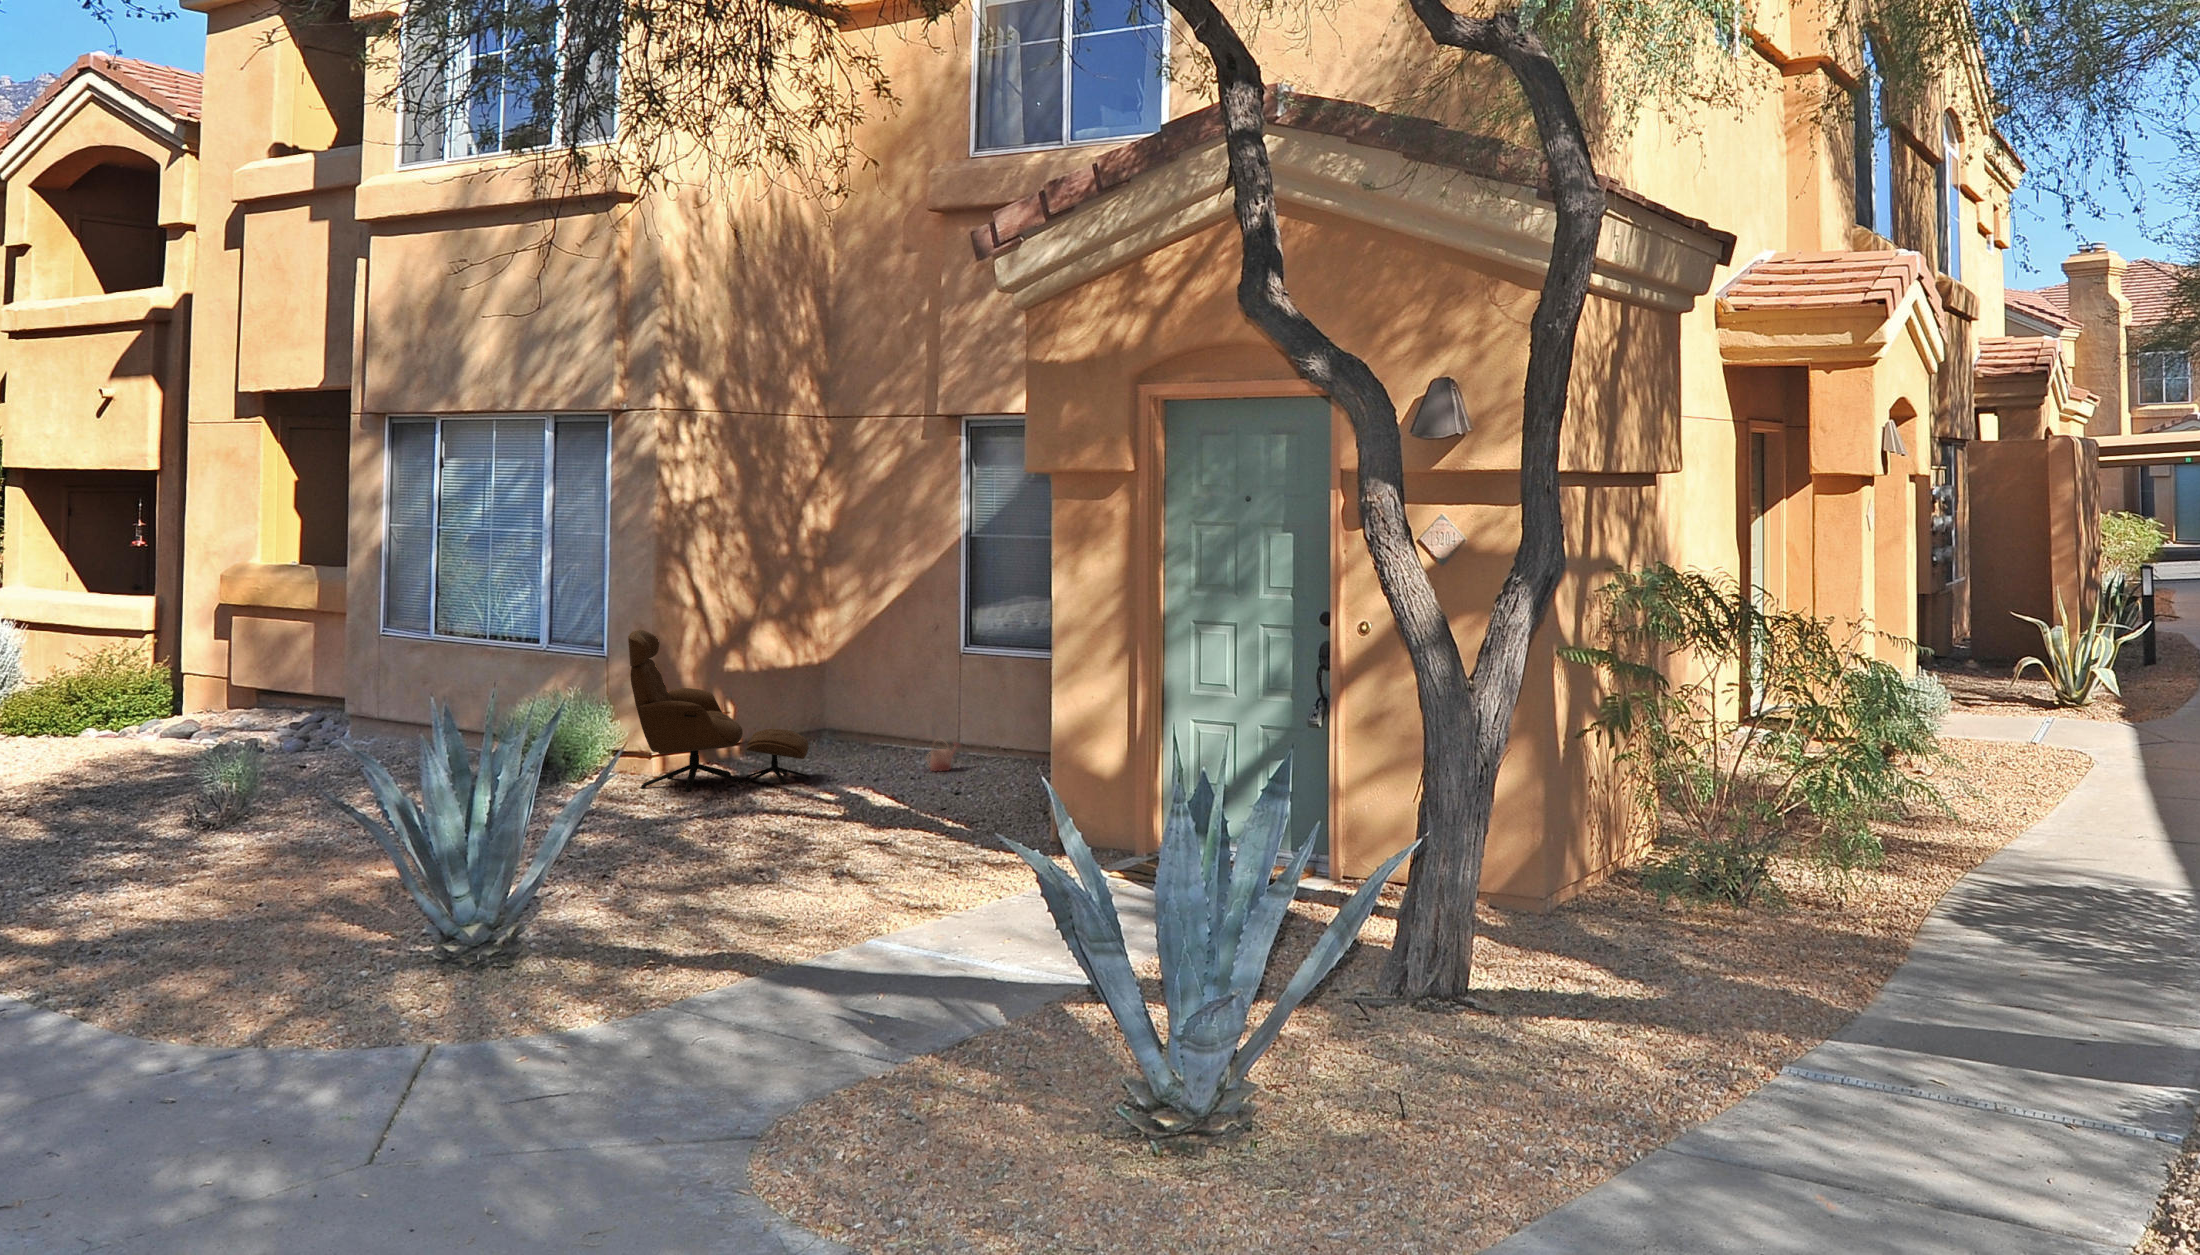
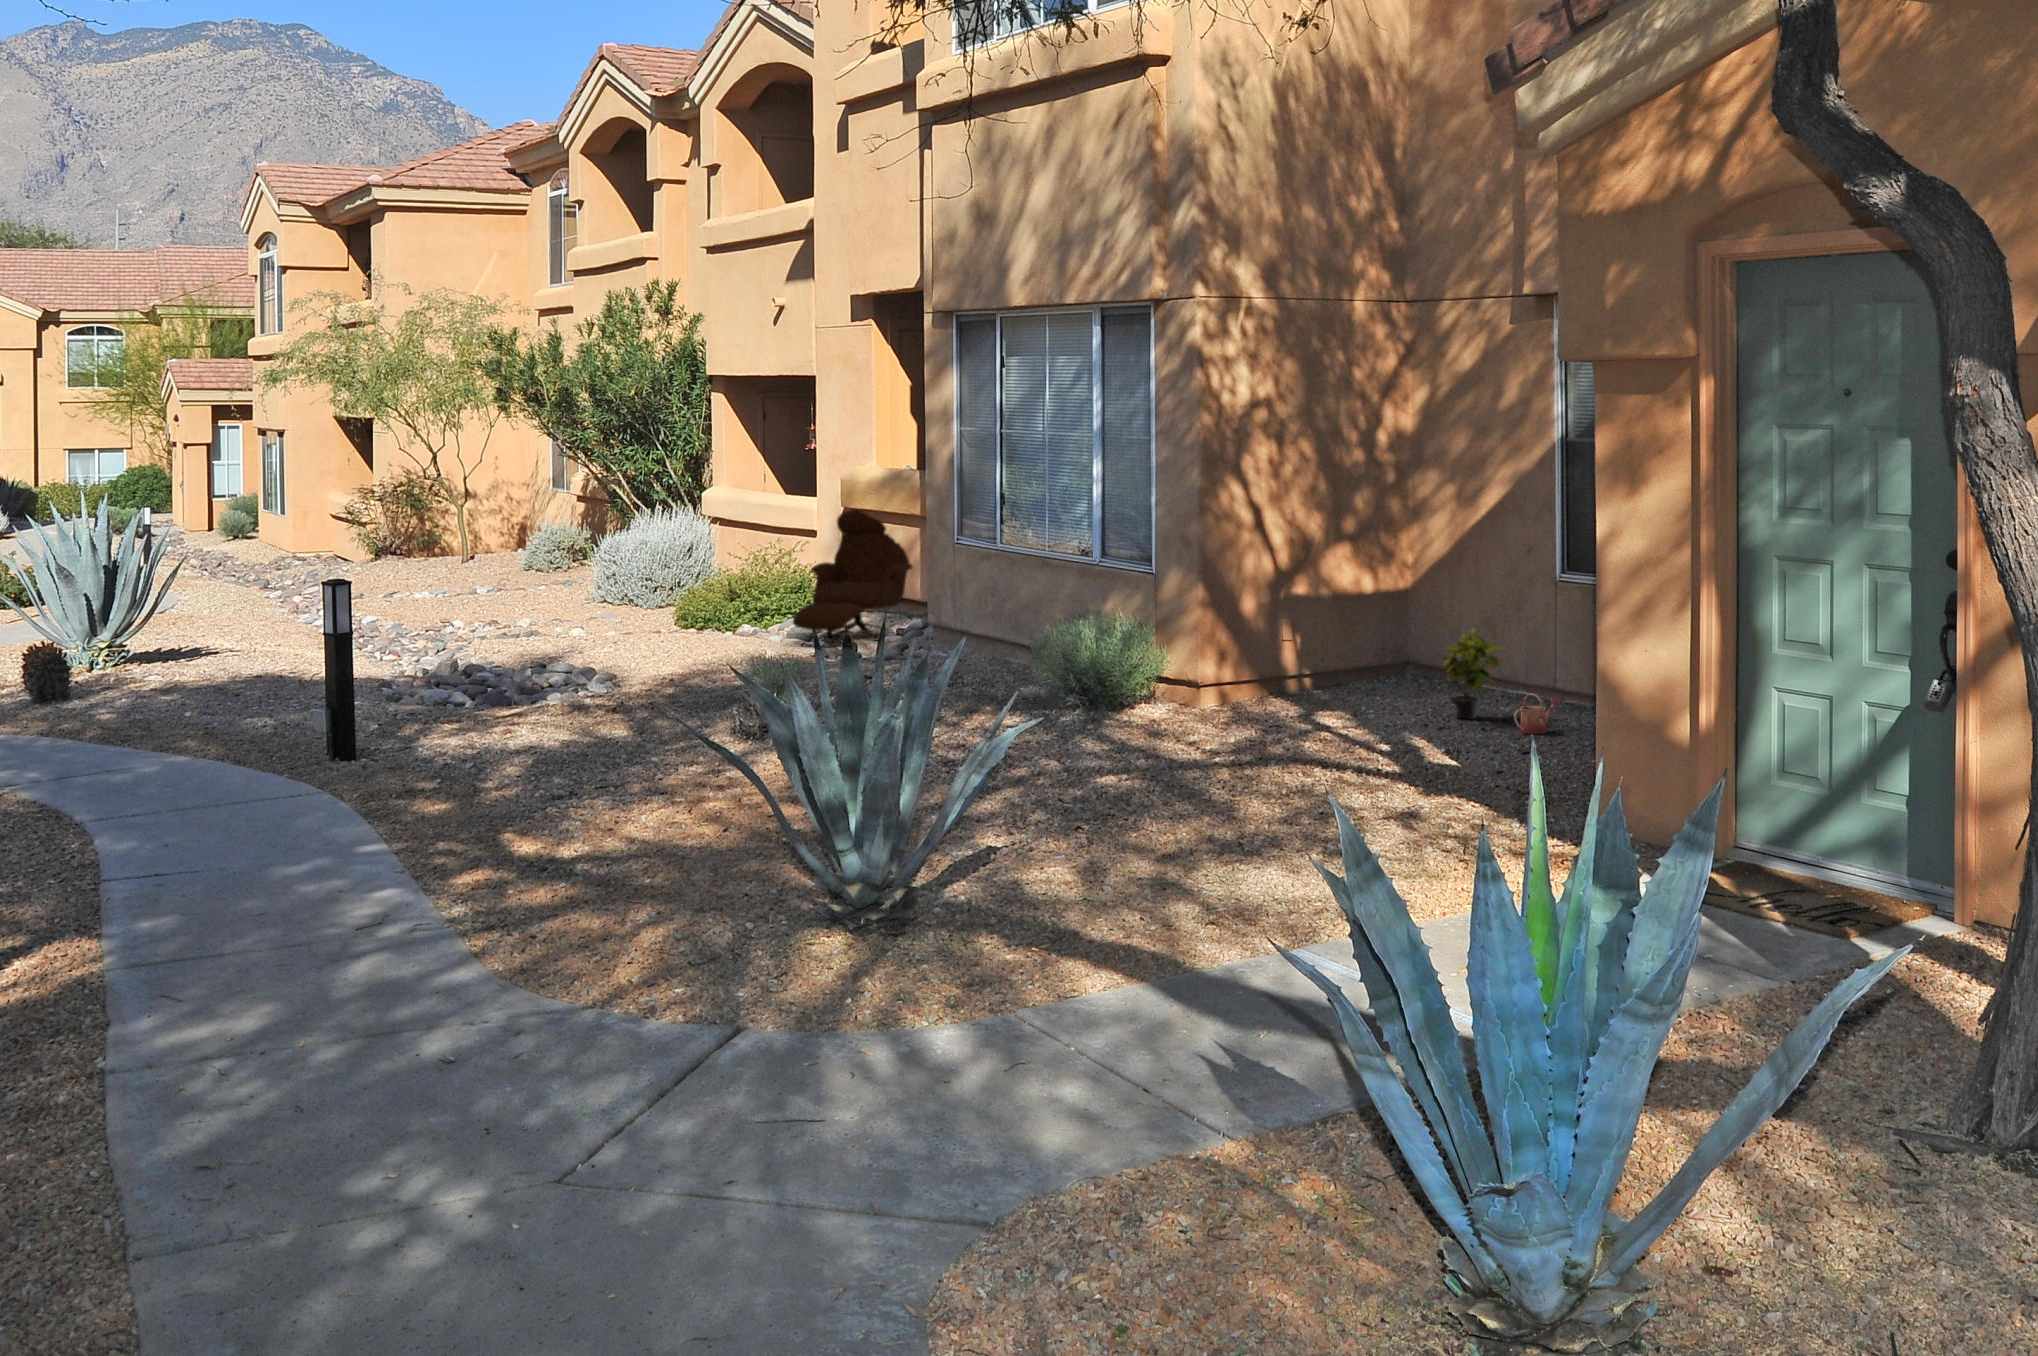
lounge chair: present [628,630,810,791] -> present [793,509,912,648]
potted plant: none [860,689,915,764] -> present [1442,629,1503,719]

